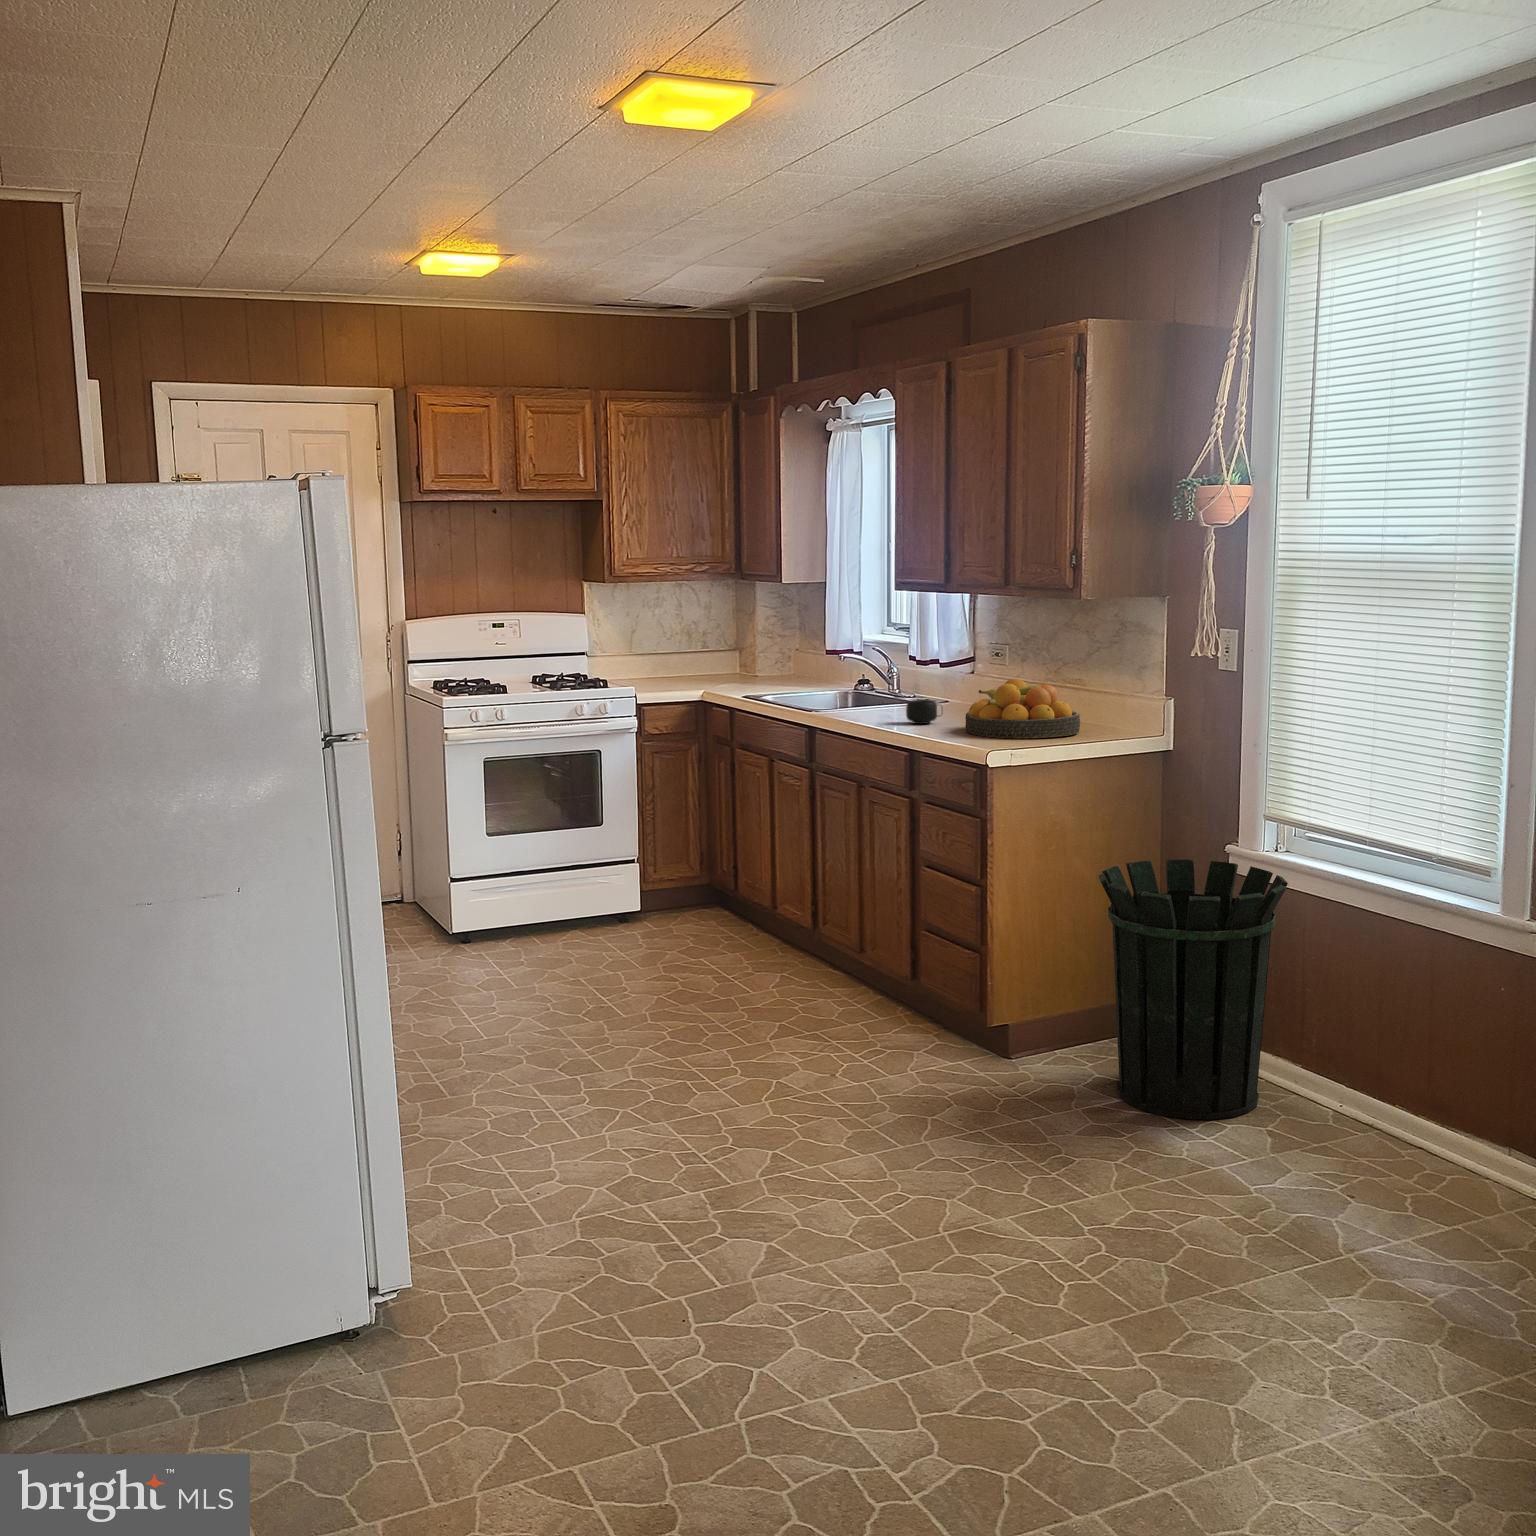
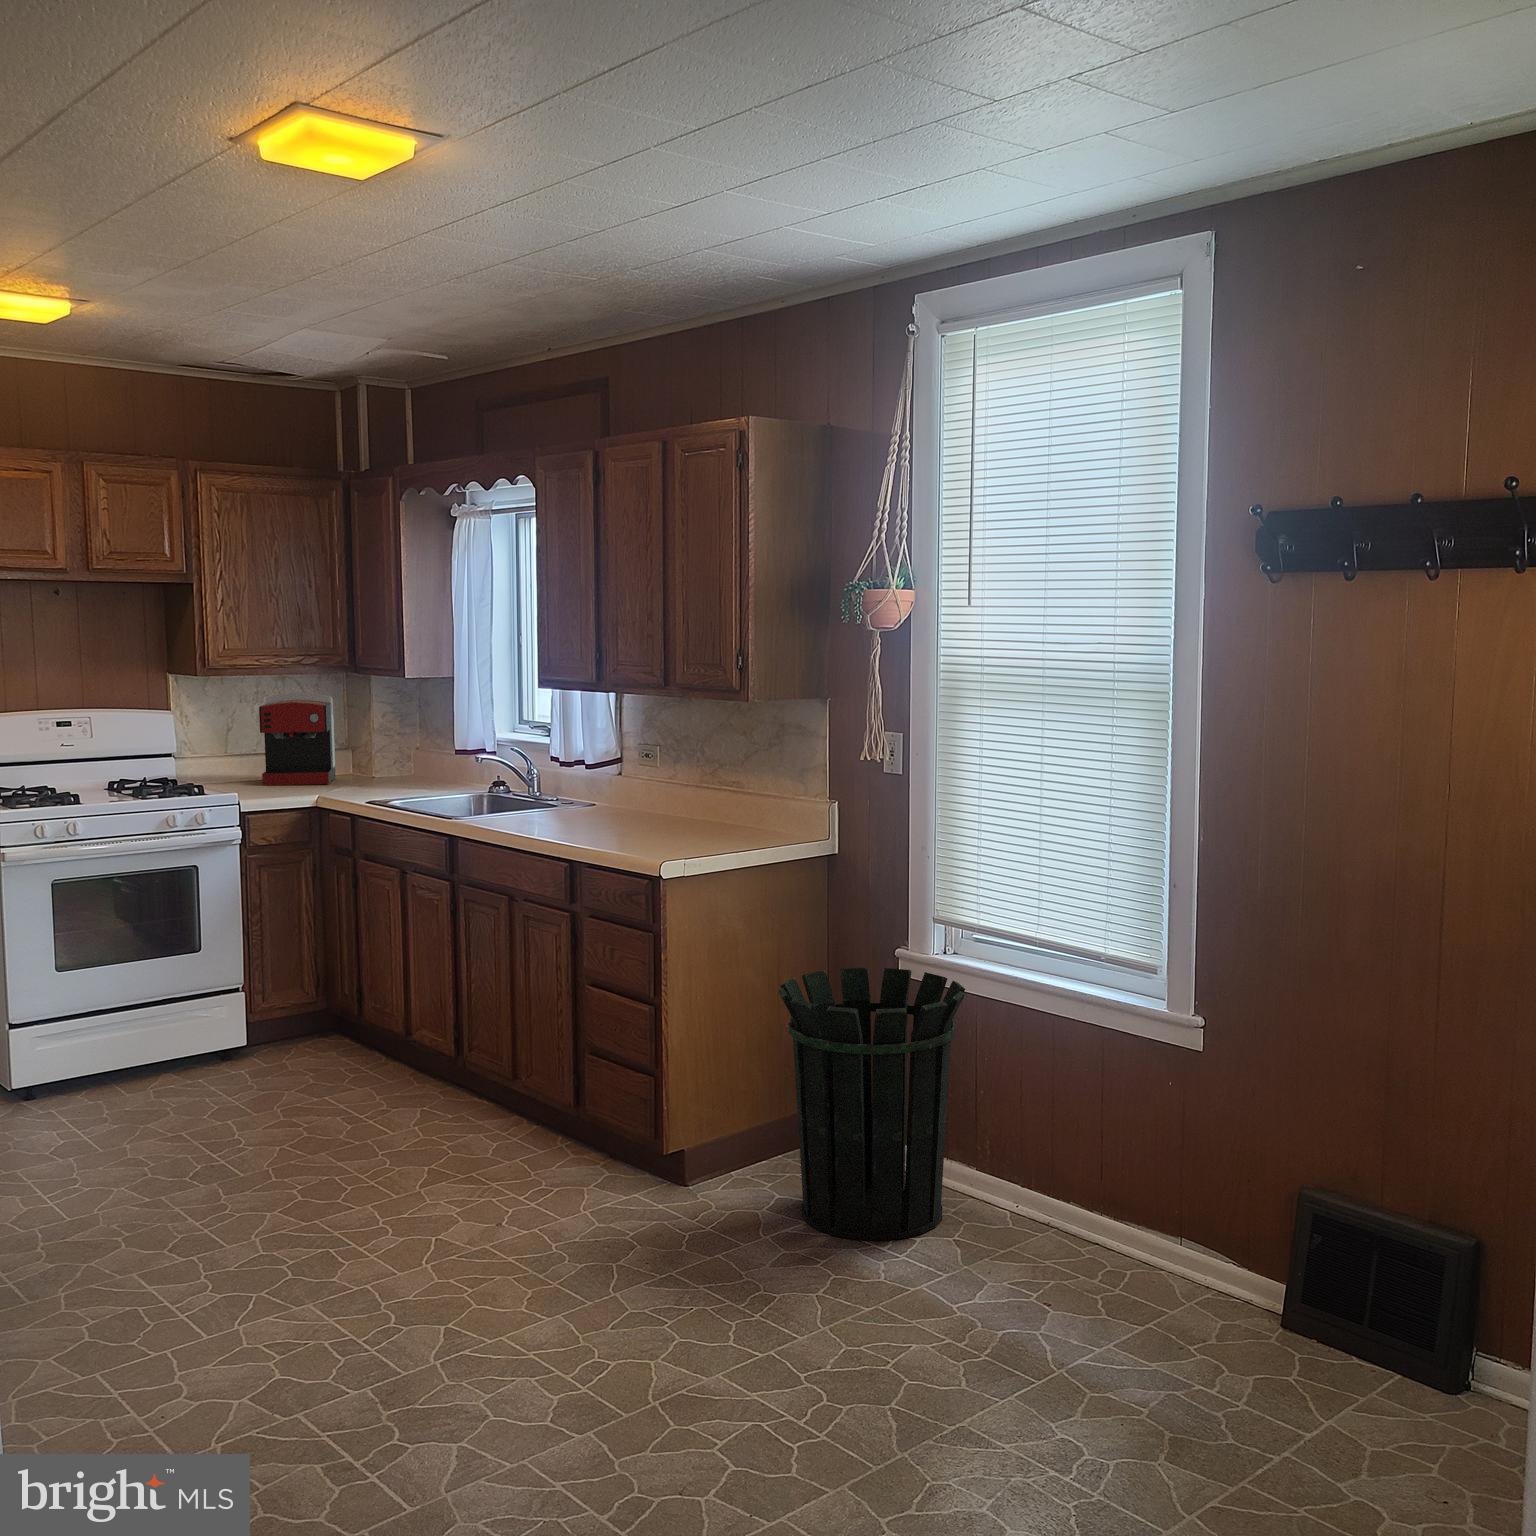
coffee maker: none [660,598,727,682] -> present [259,692,336,786]
fruit bowl: present [965,679,1080,739] -> none [624,783,743,847]
mug: present [906,700,938,724] -> none [557,806,596,832]

